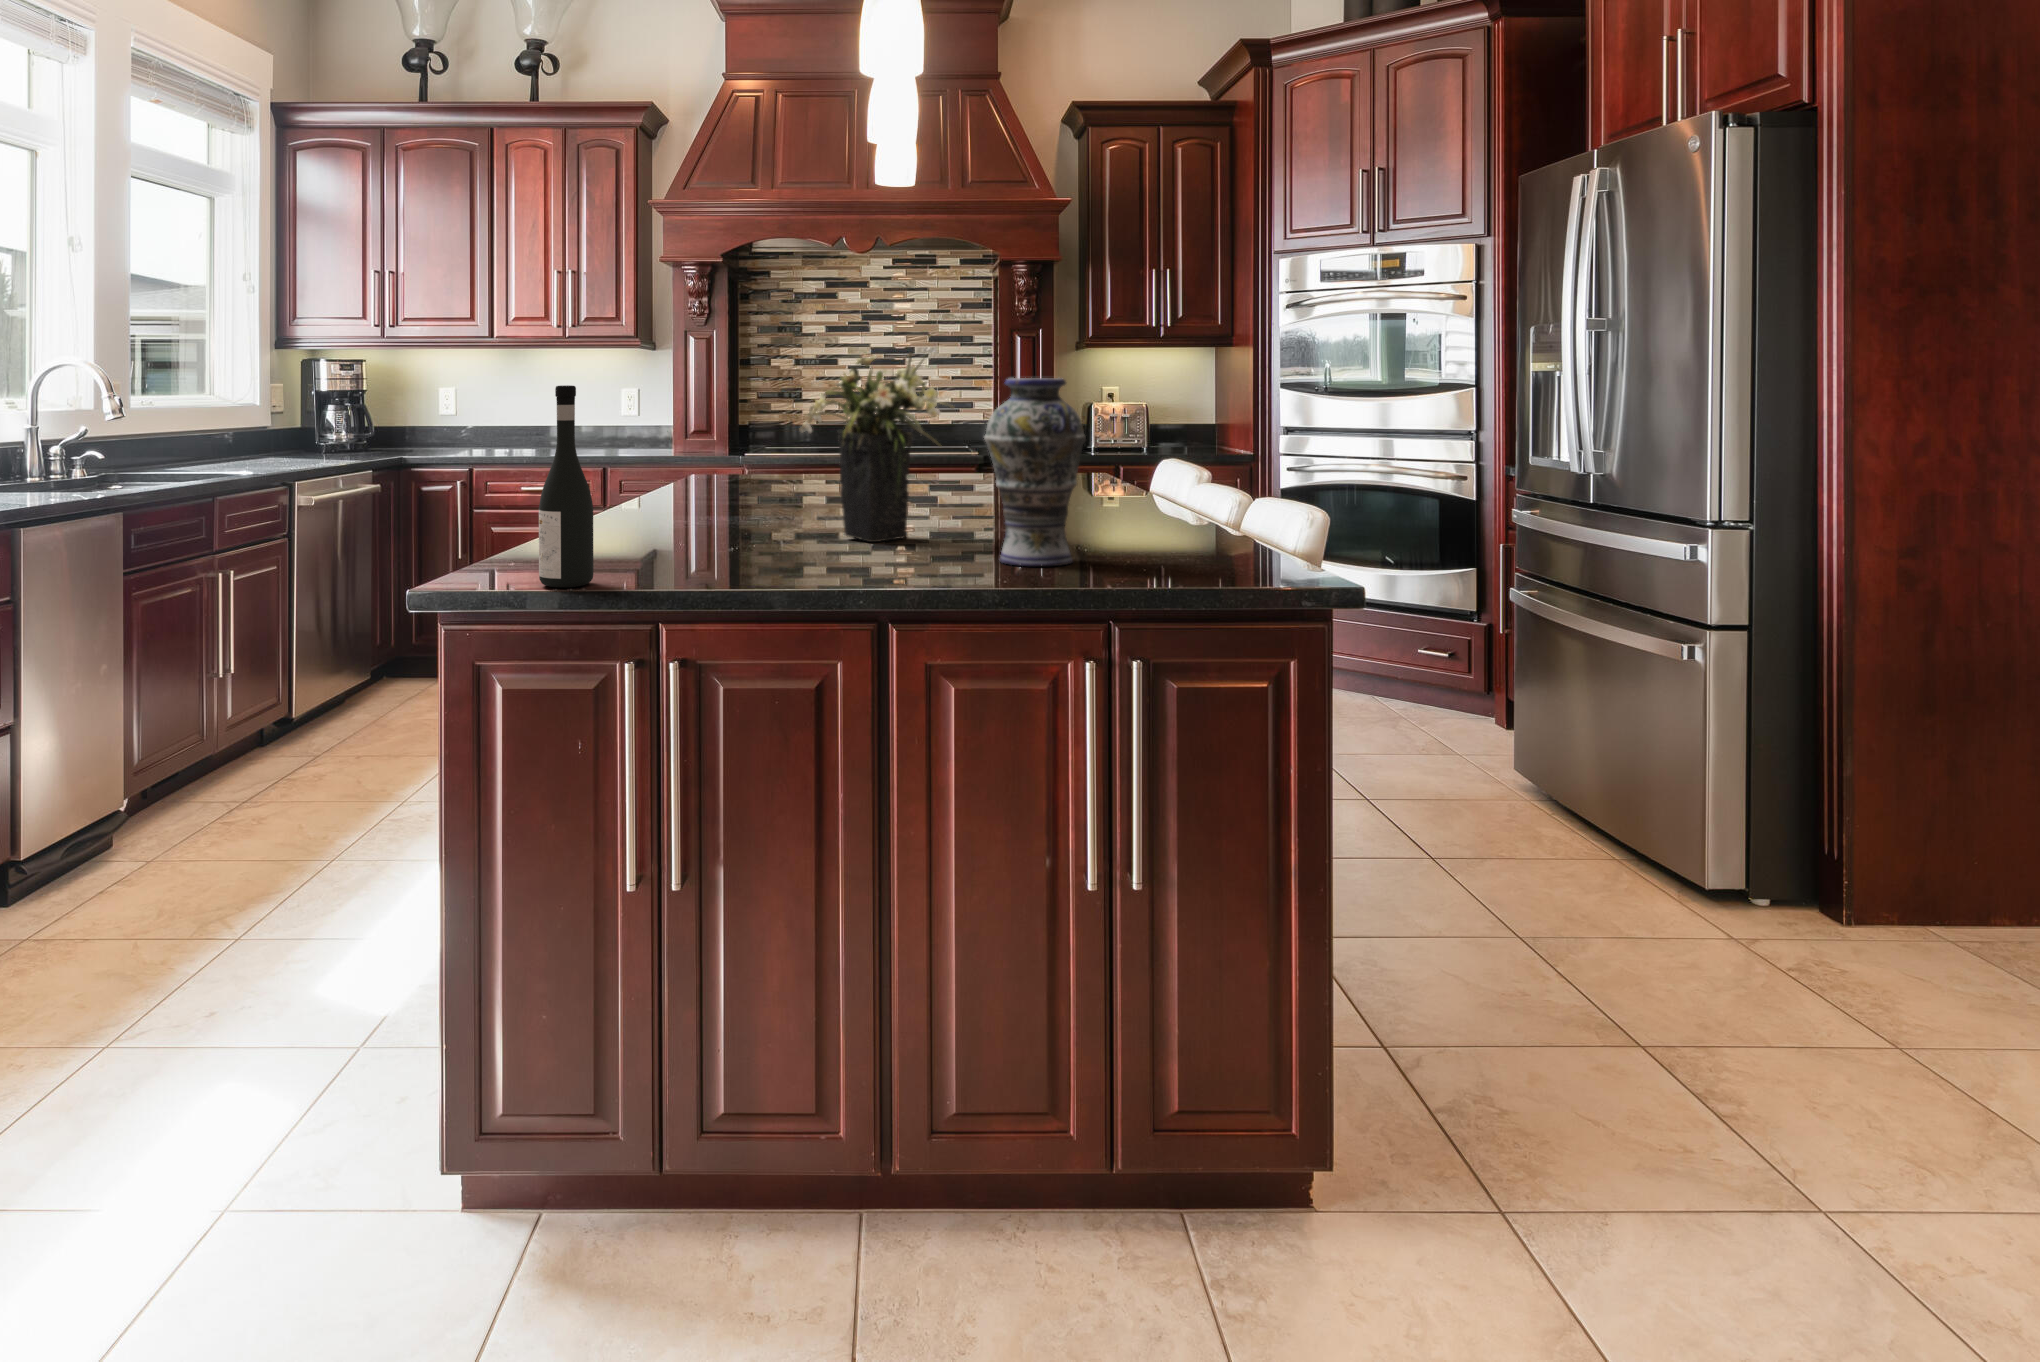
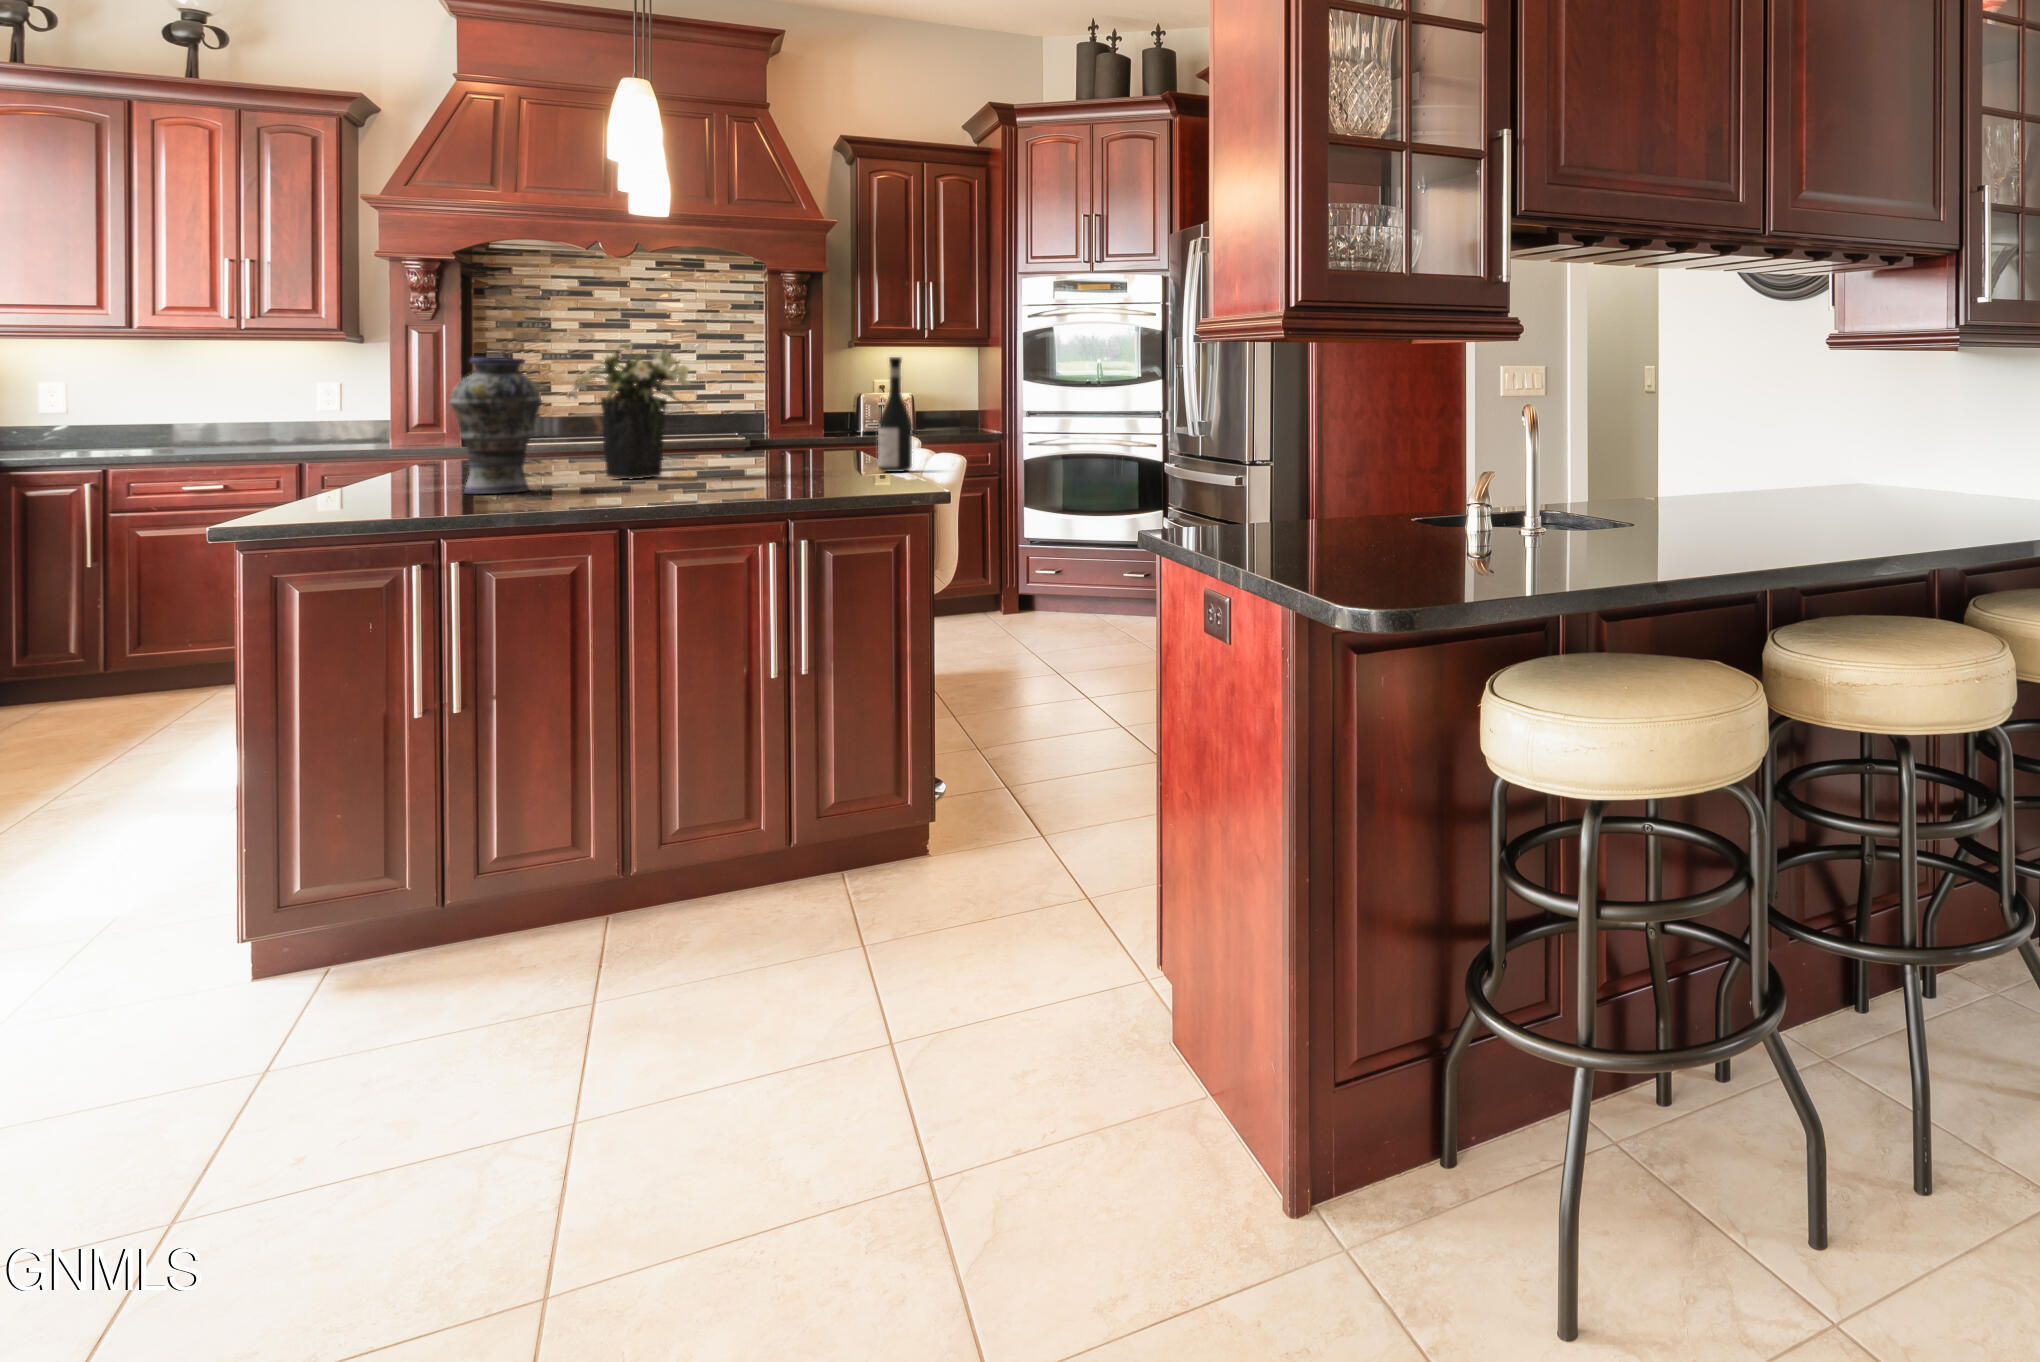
vase: present [984,378,1086,566] -> present [450,358,542,494]
wine bottle: present [539,385,593,588] -> present [878,357,912,472]

